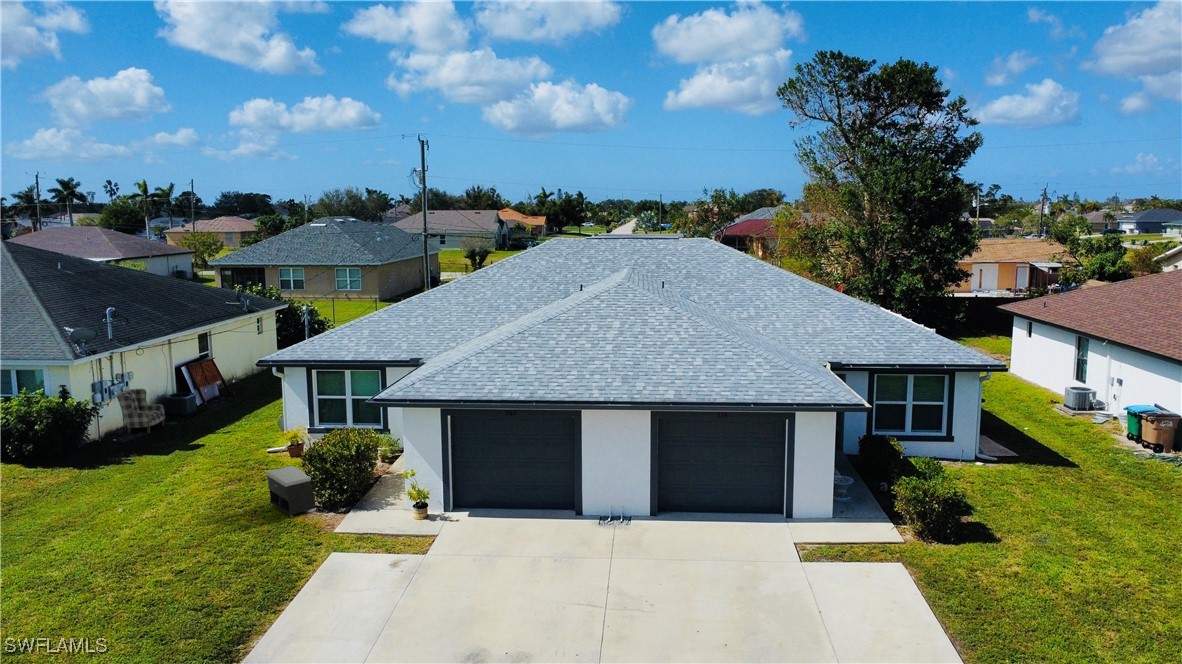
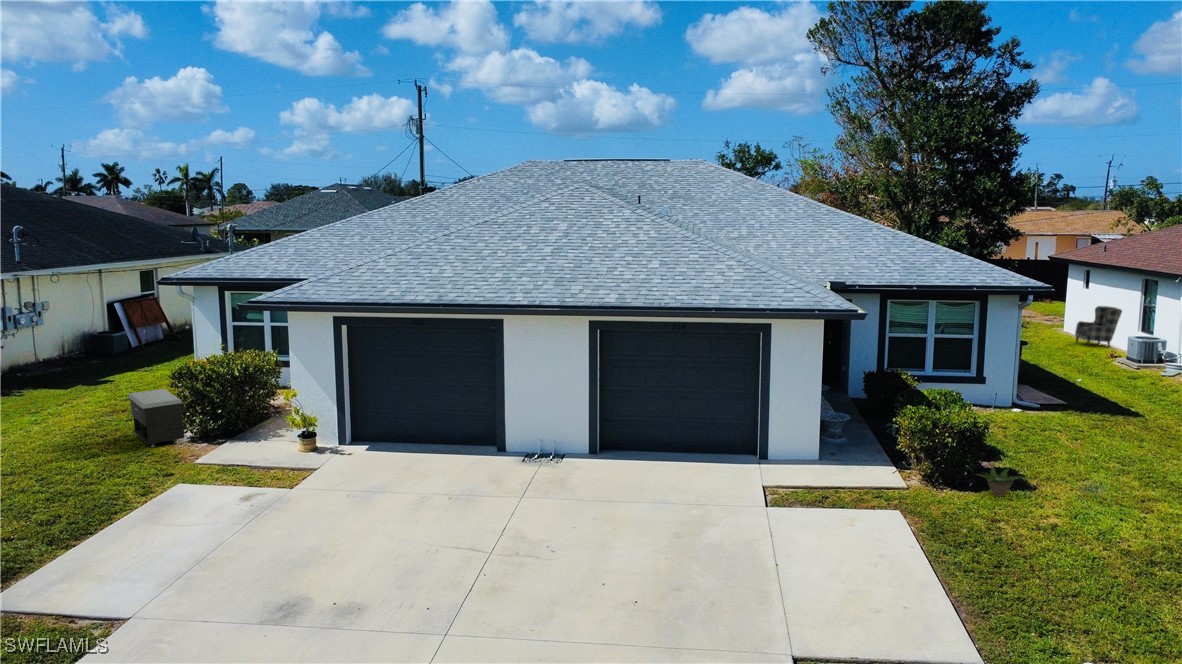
chair: present [117,389,165,433] -> present [1075,306,1122,347]
decorative plant: none [955,523,991,548] -> present [978,467,1022,496]

